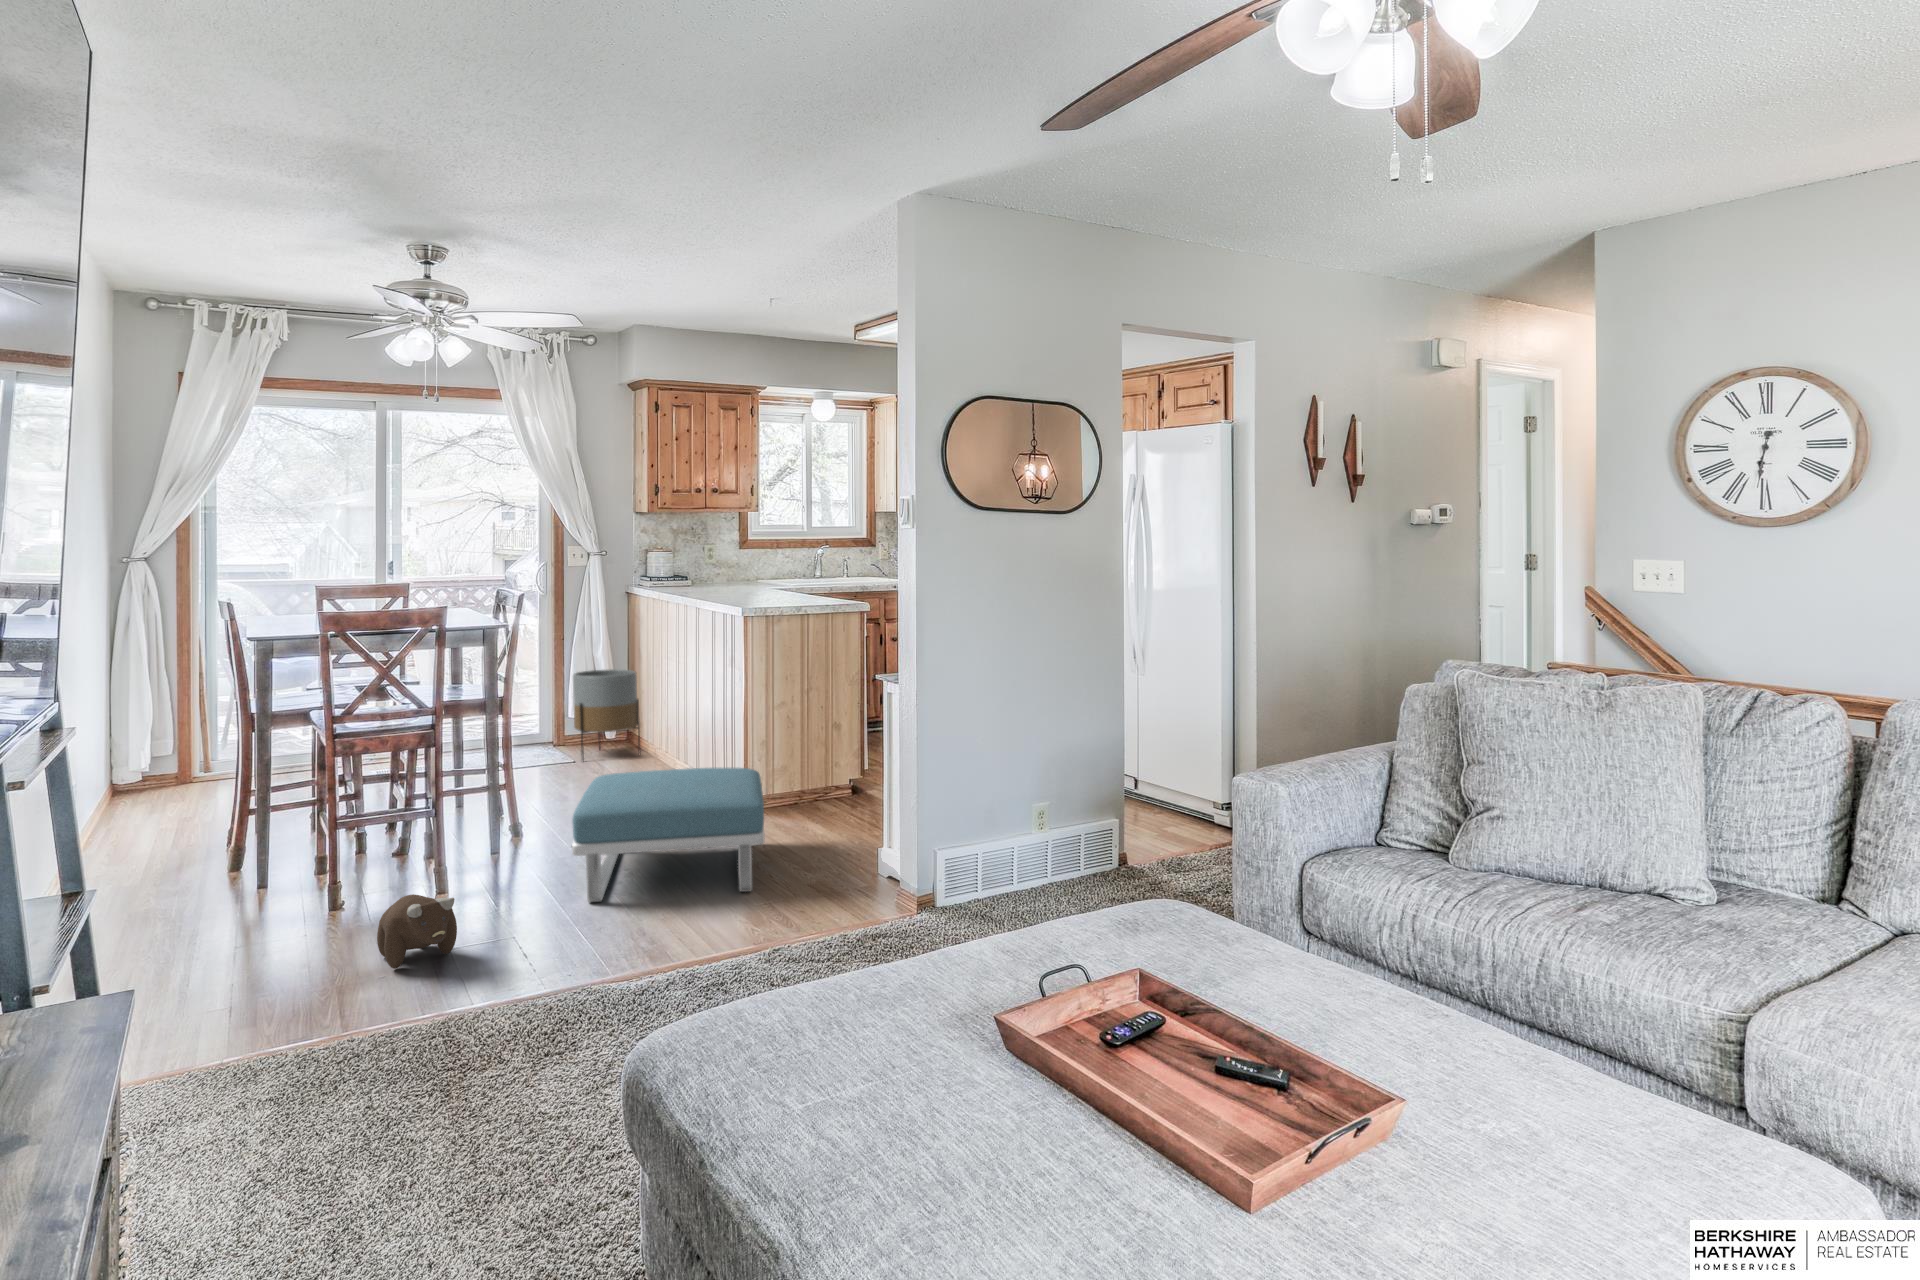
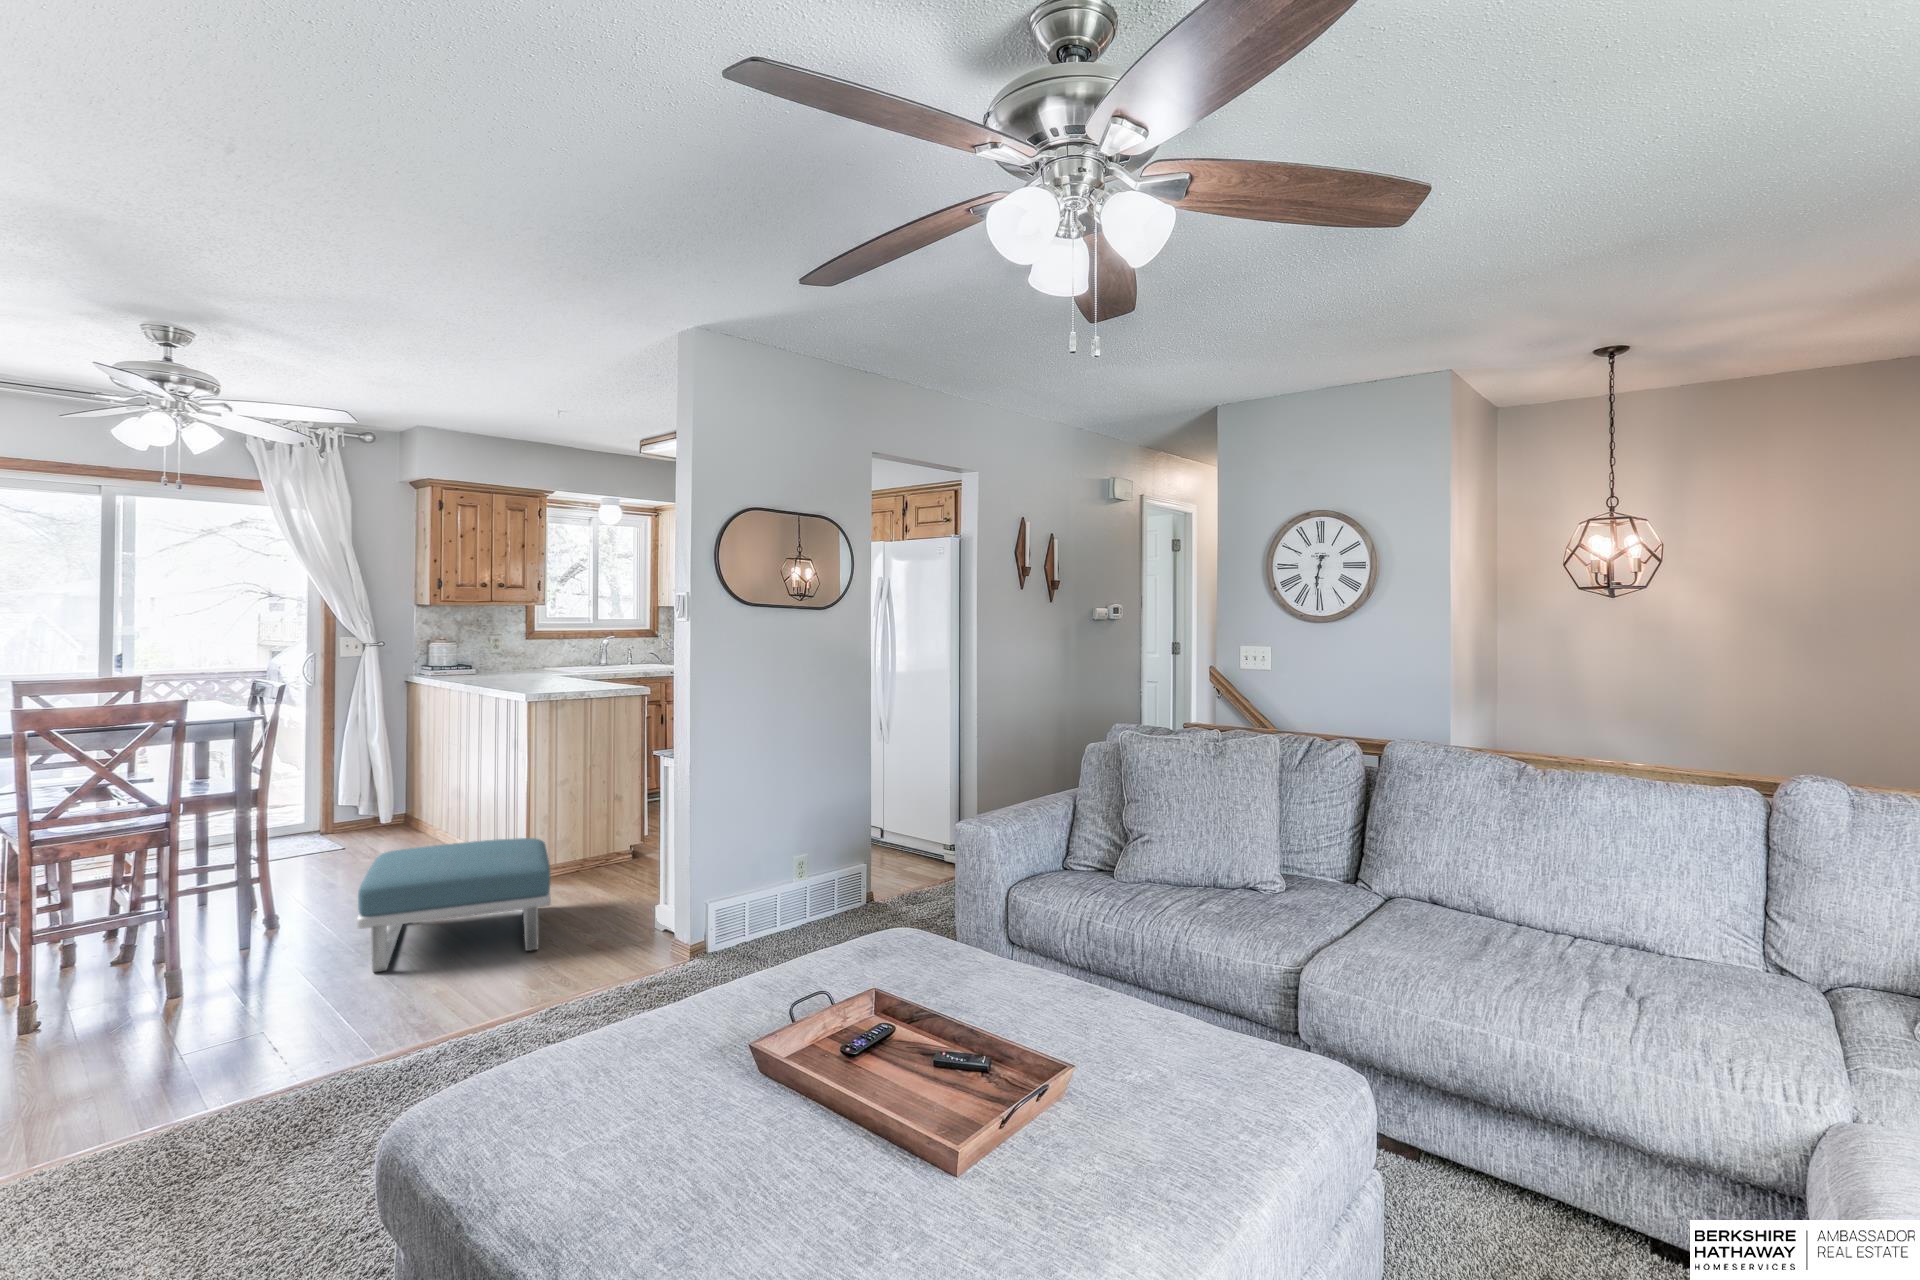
planter: present [573,669,640,760] -> none [350,753,420,843]
plush toy: present [377,894,457,969] -> none [145,976,235,1051]

